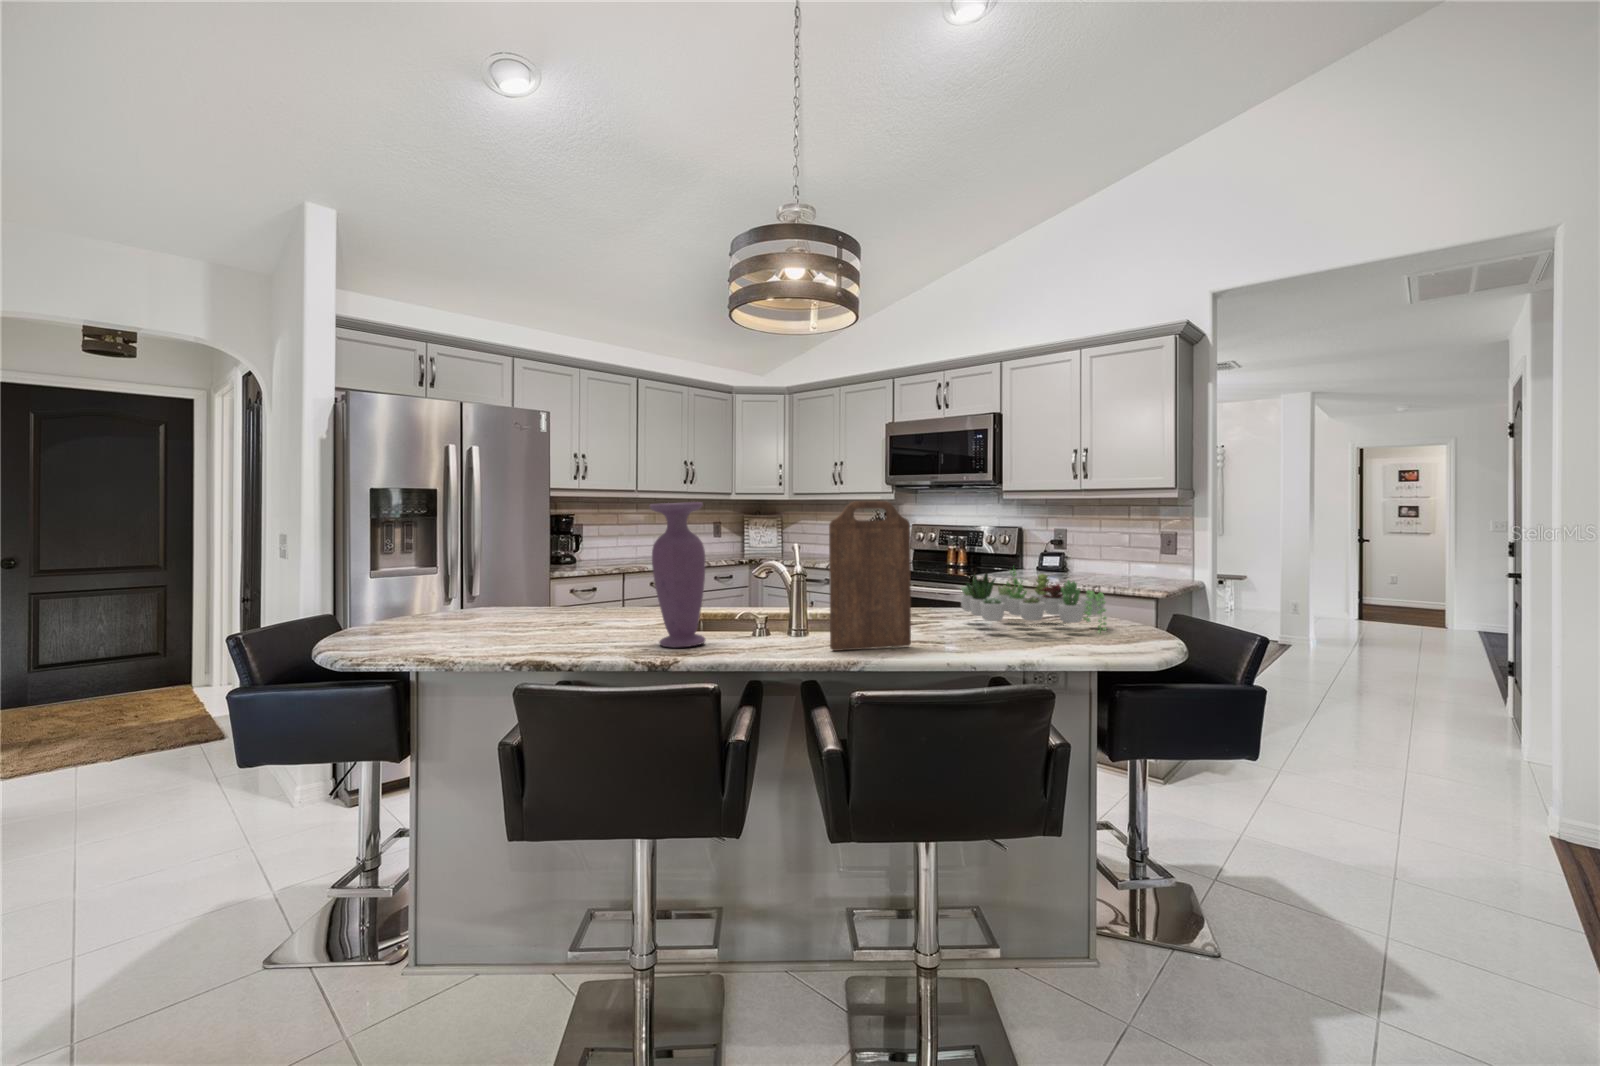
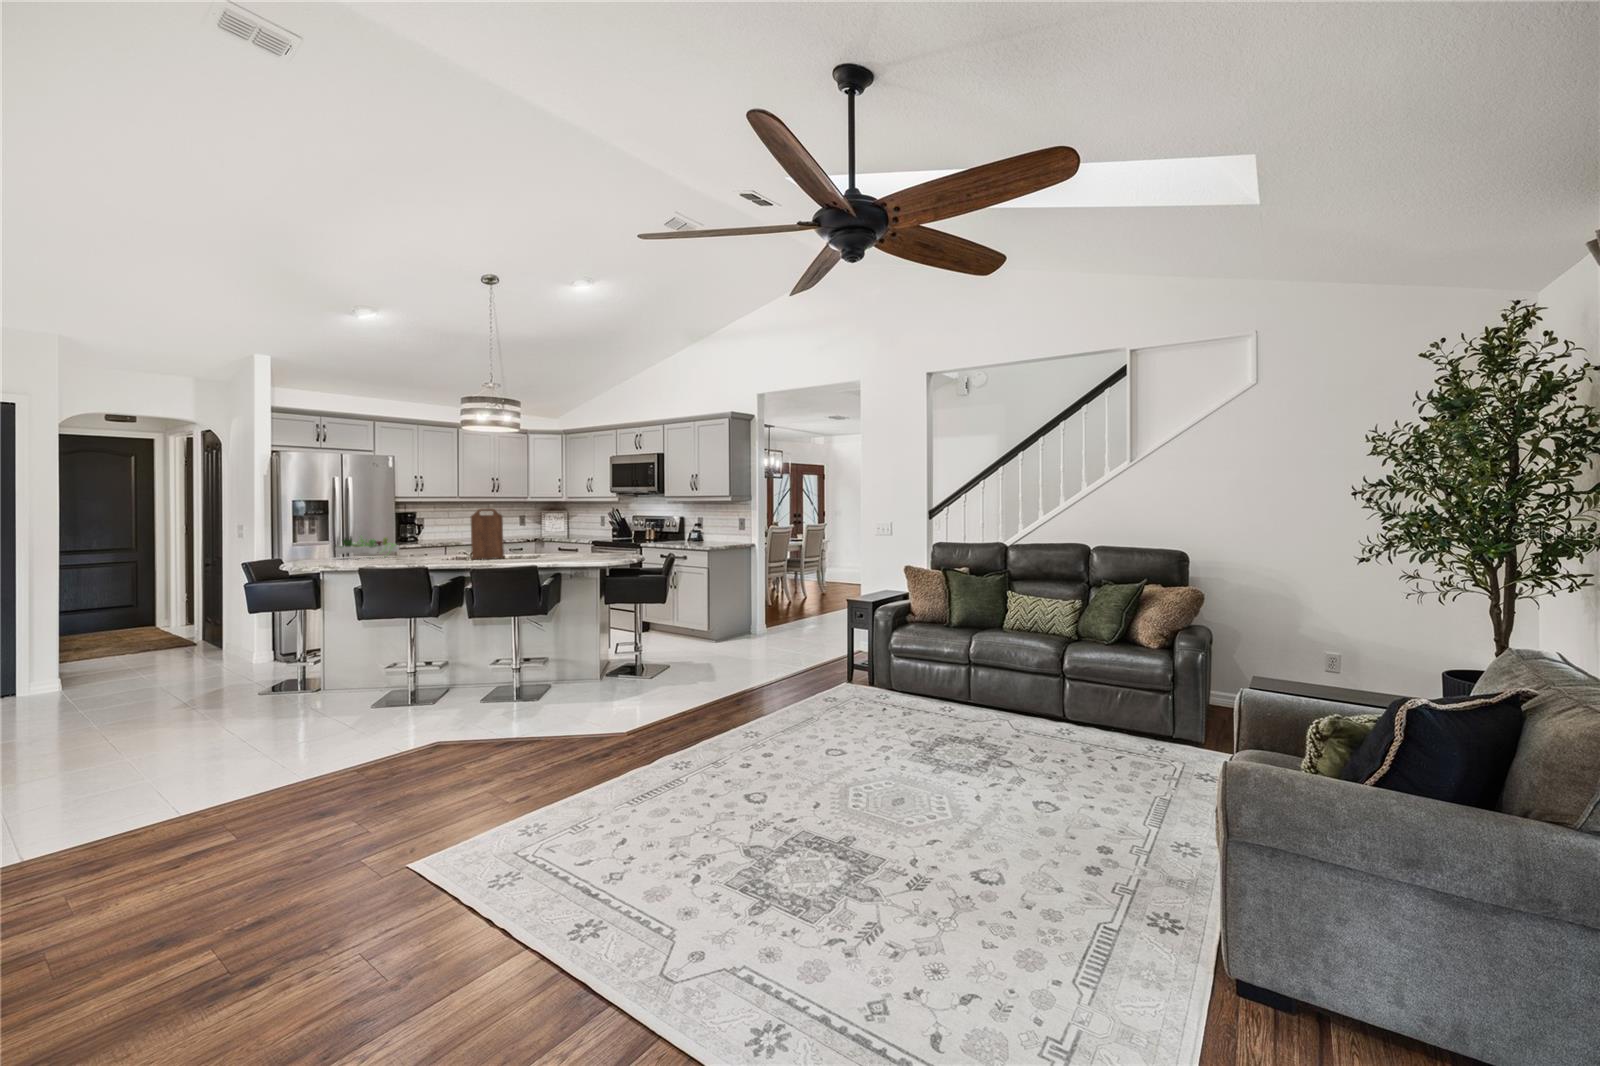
vase: present [650,502,706,648] -> none [407,509,431,560]
succulent plant: present [960,569,1107,633] -> present [335,537,399,554]

